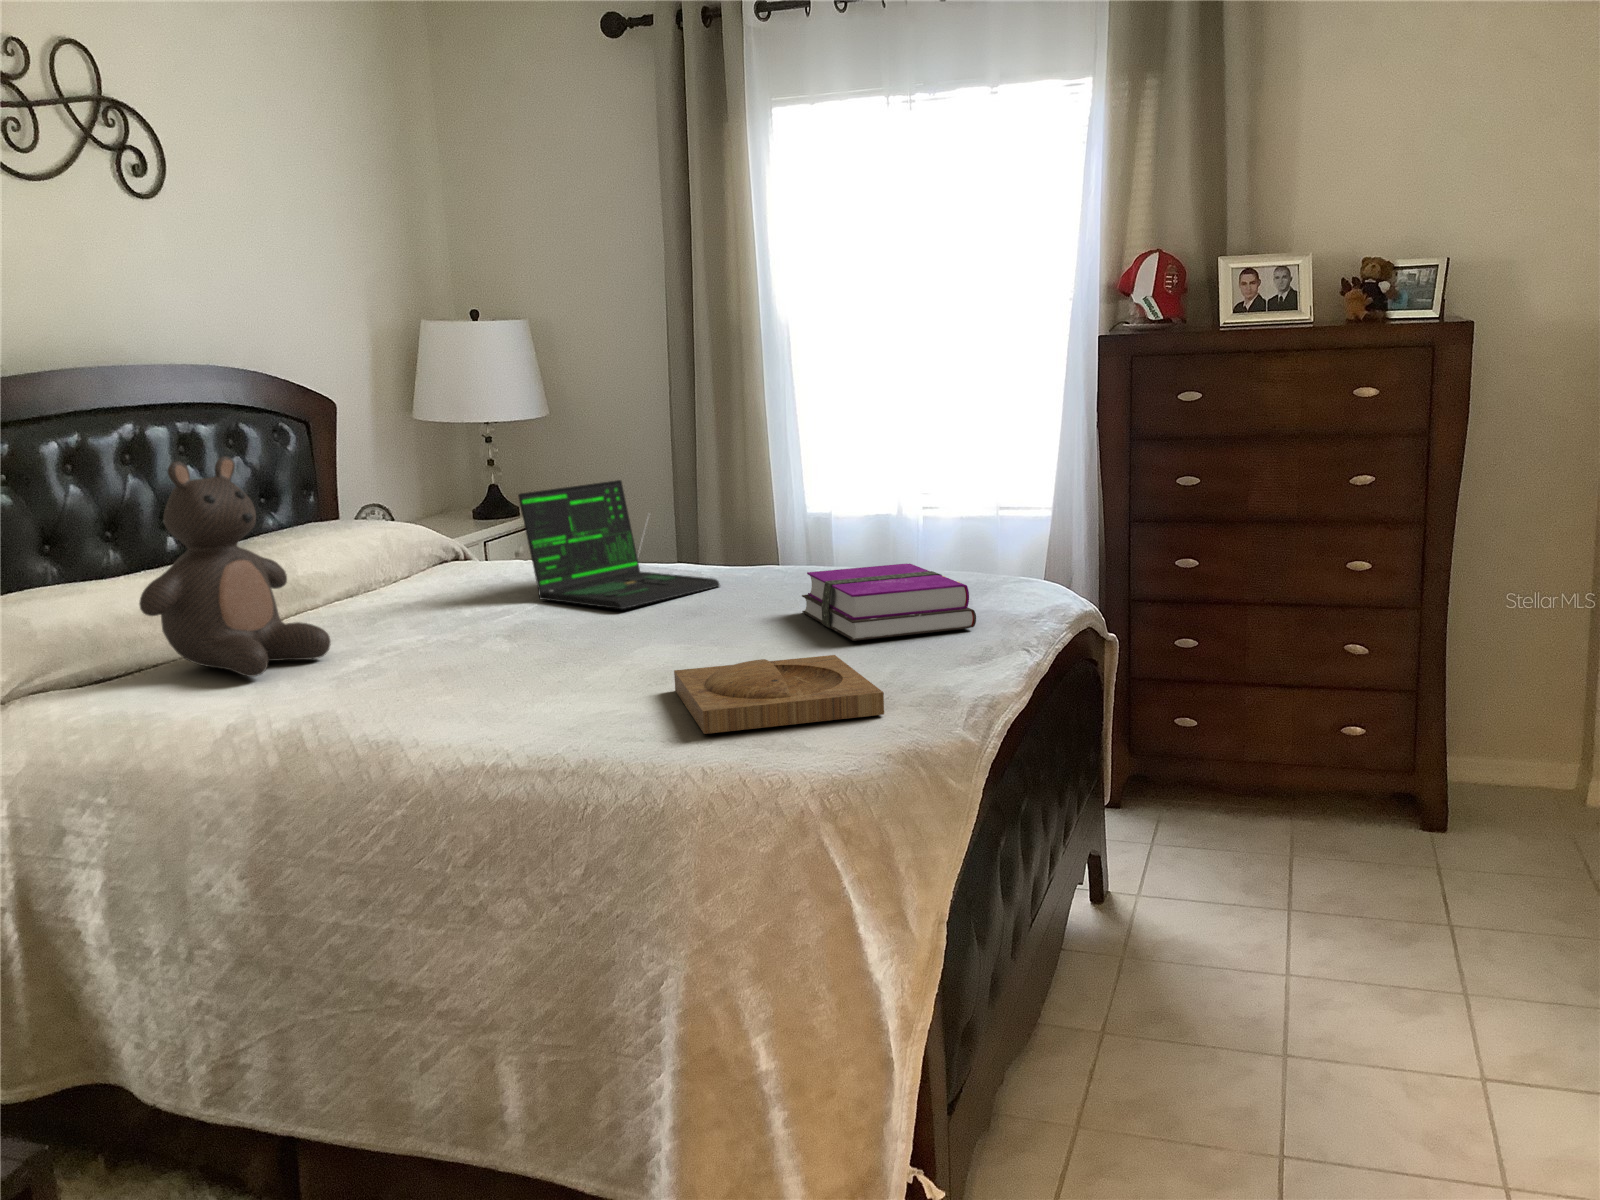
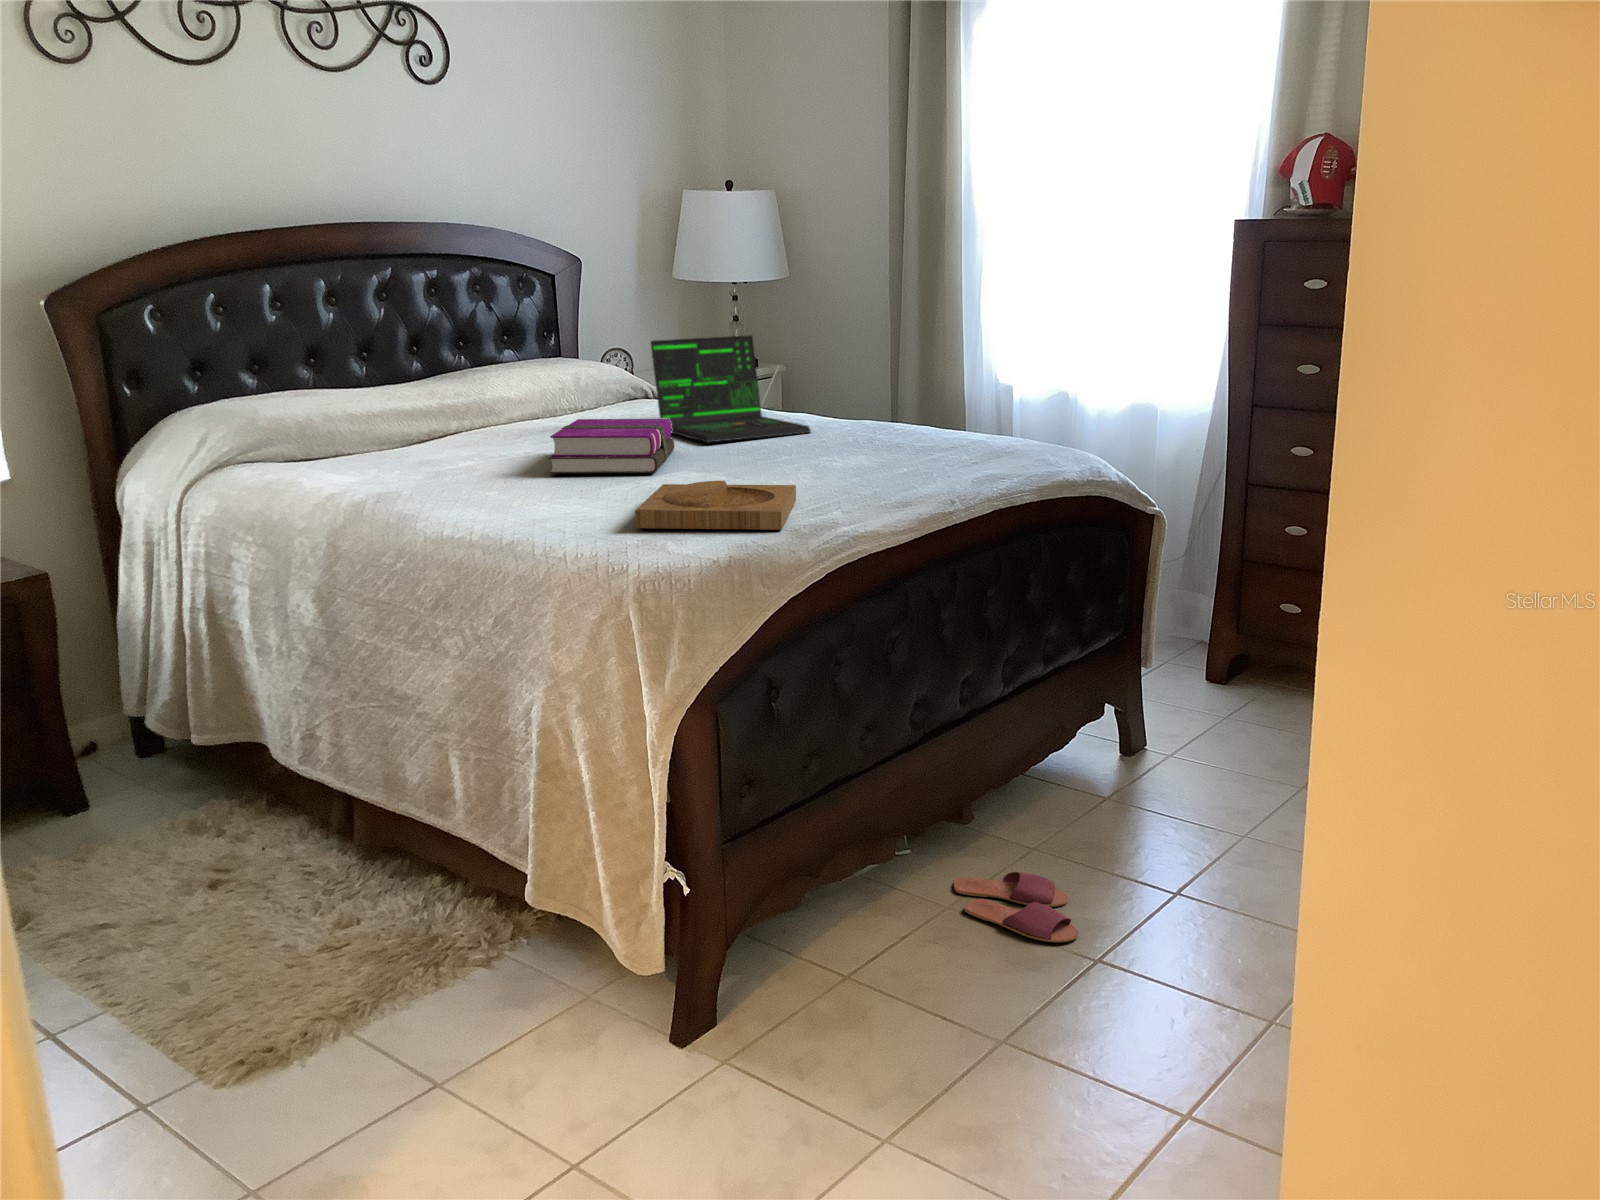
teddy bear: present [139,456,331,677] -> none [329,295,467,465]
hardback book: present [802,564,976,641] -> present [548,419,675,473]
slippers: none [1046,1071,1227,1154] -> present [954,872,1078,942]

